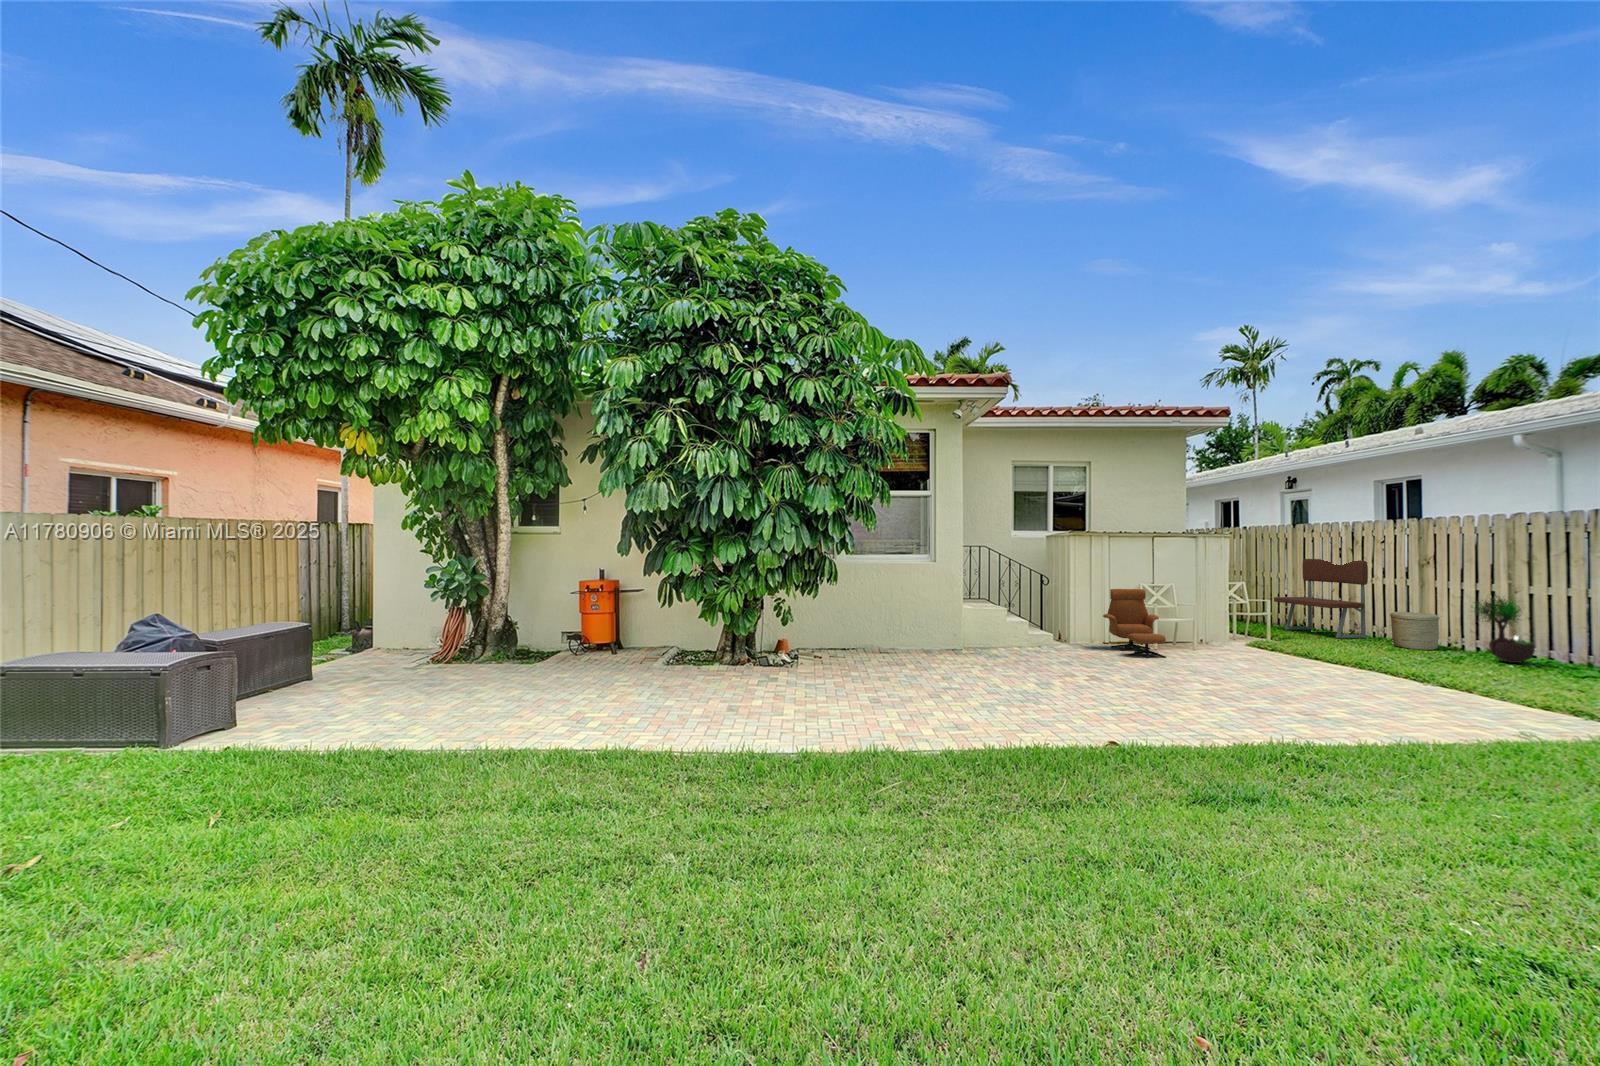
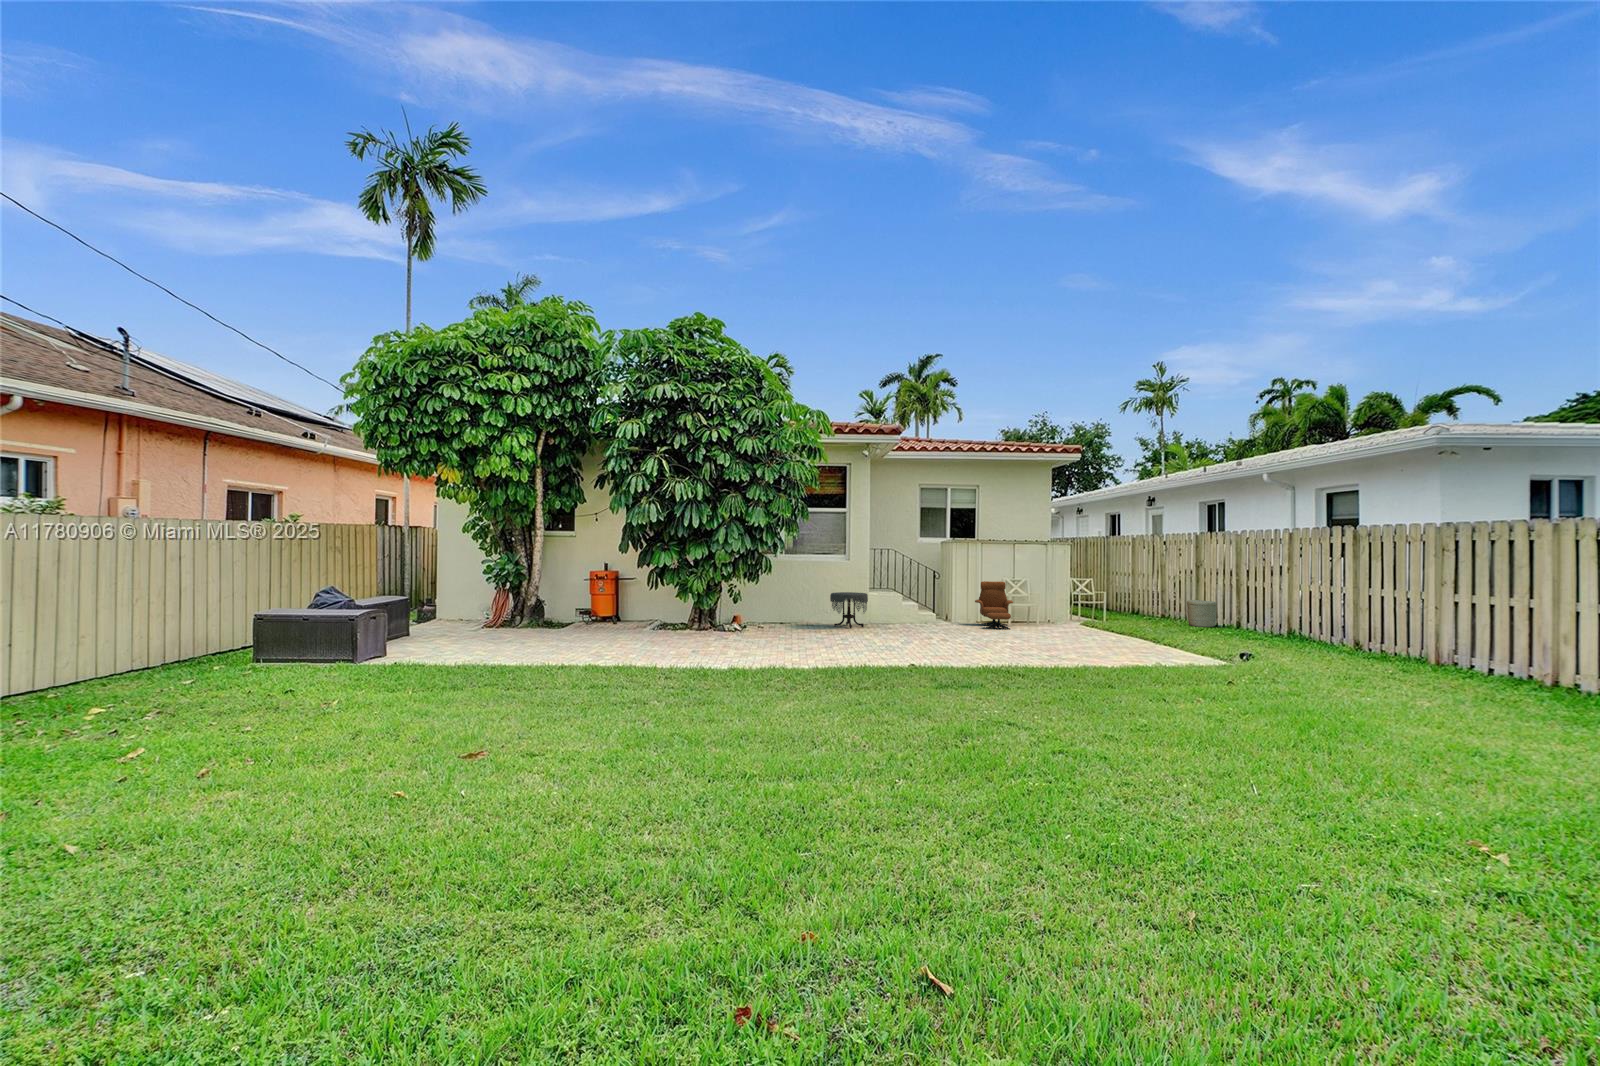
bench: present [1274,559,1368,638] -> none [1124,562,1181,621]
potted tree: present [1474,596,1535,663] -> none [1220,583,1260,633]
side table: none [910,606,963,658] -> present [830,592,868,628]

